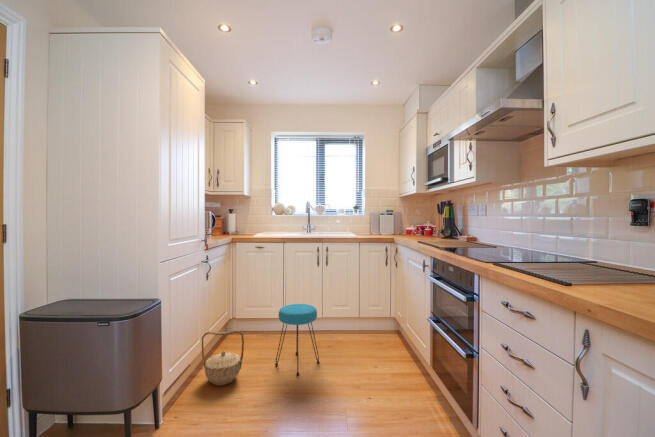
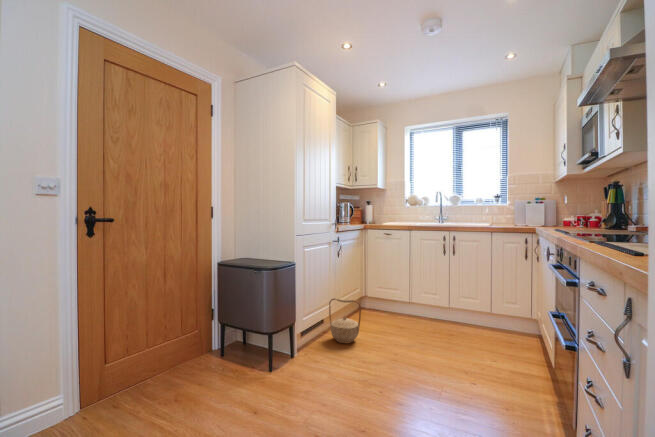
stool: present [275,304,319,375] -> none [391,287,434,350]

